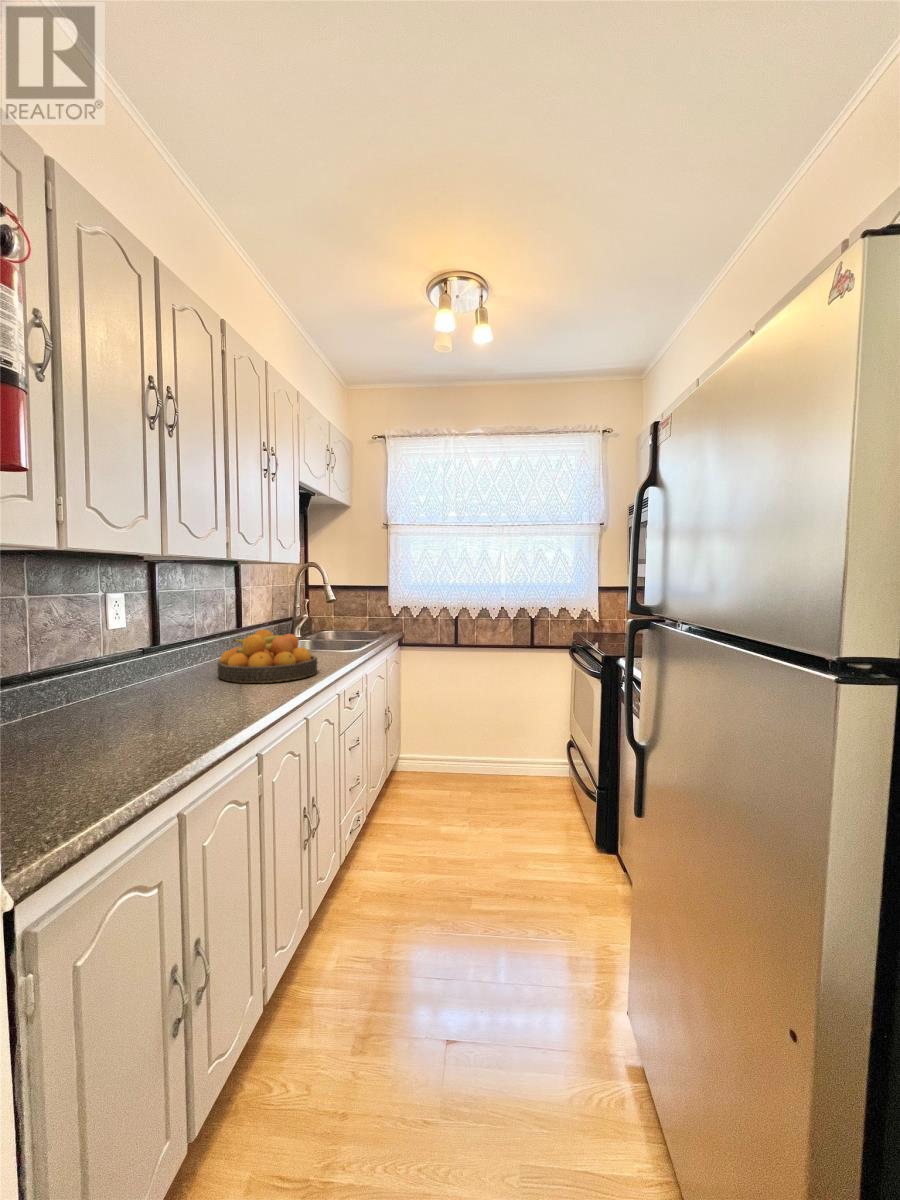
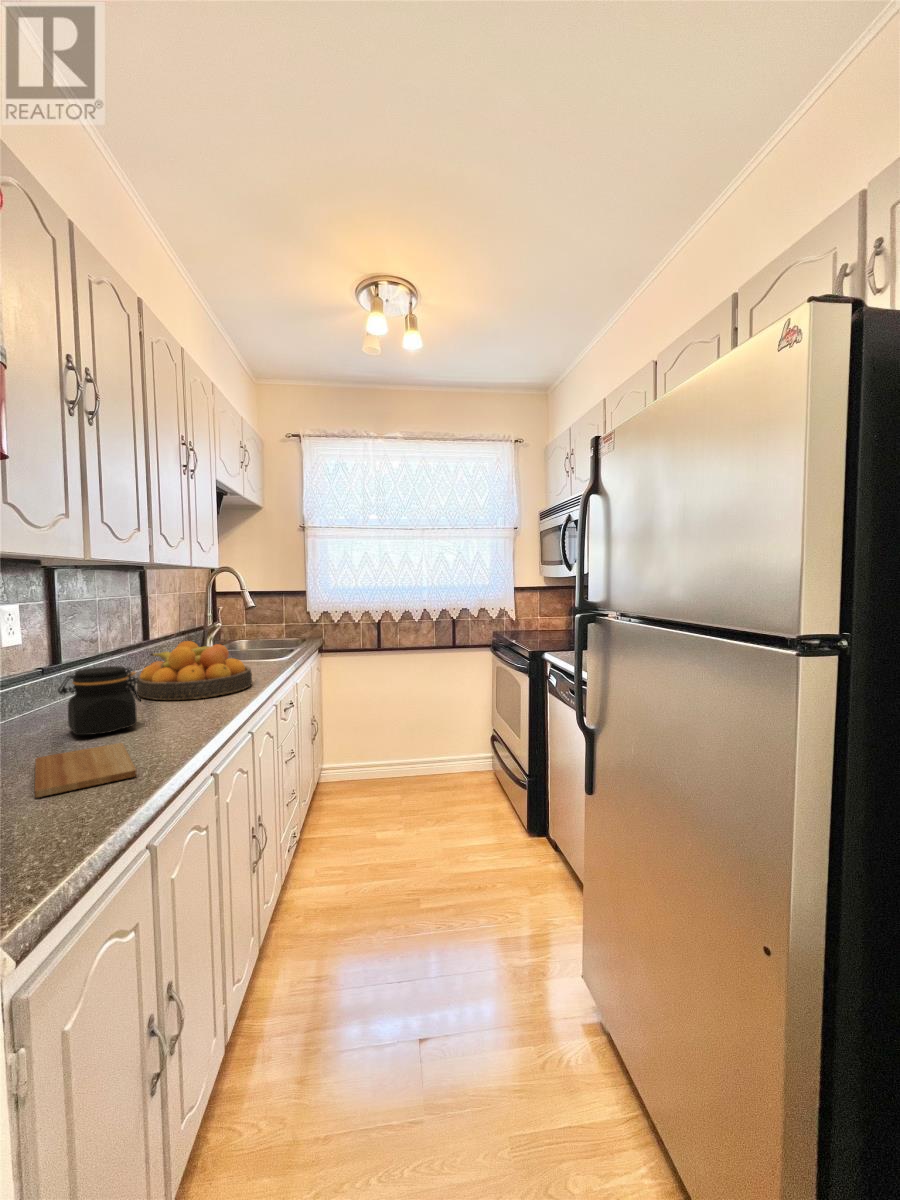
jar: none [138,650,207,709] -> present [58,666,141,735]
cutting board: none [91,718,181,761] -> present [35,743,136,798]

